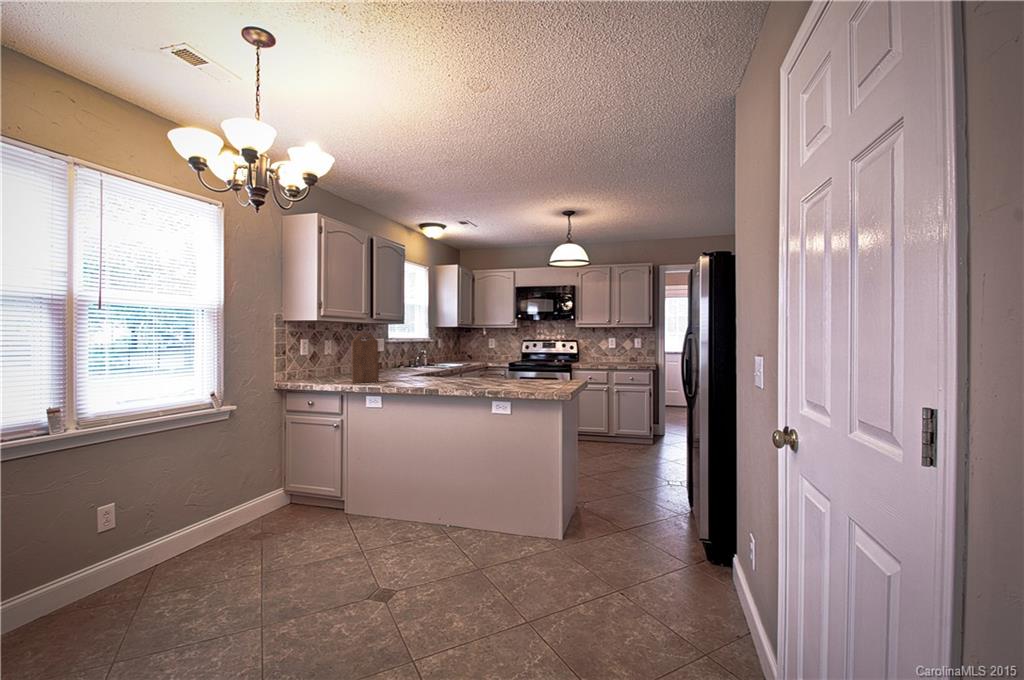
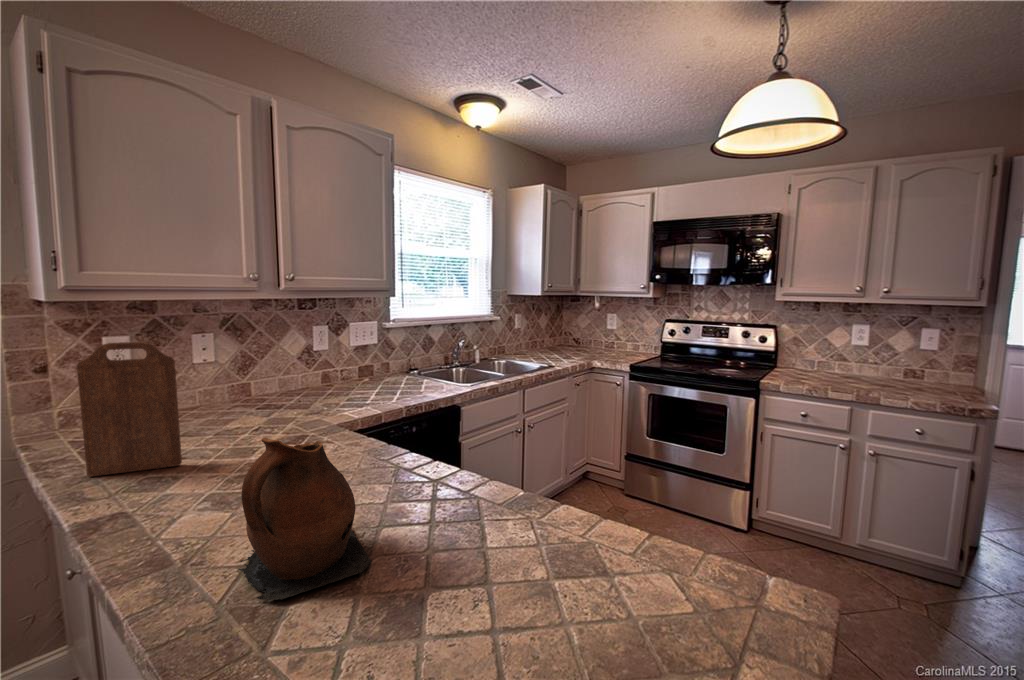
ceramic pitcher: none [449,348,483,384] -> present [238,438,371,600]

